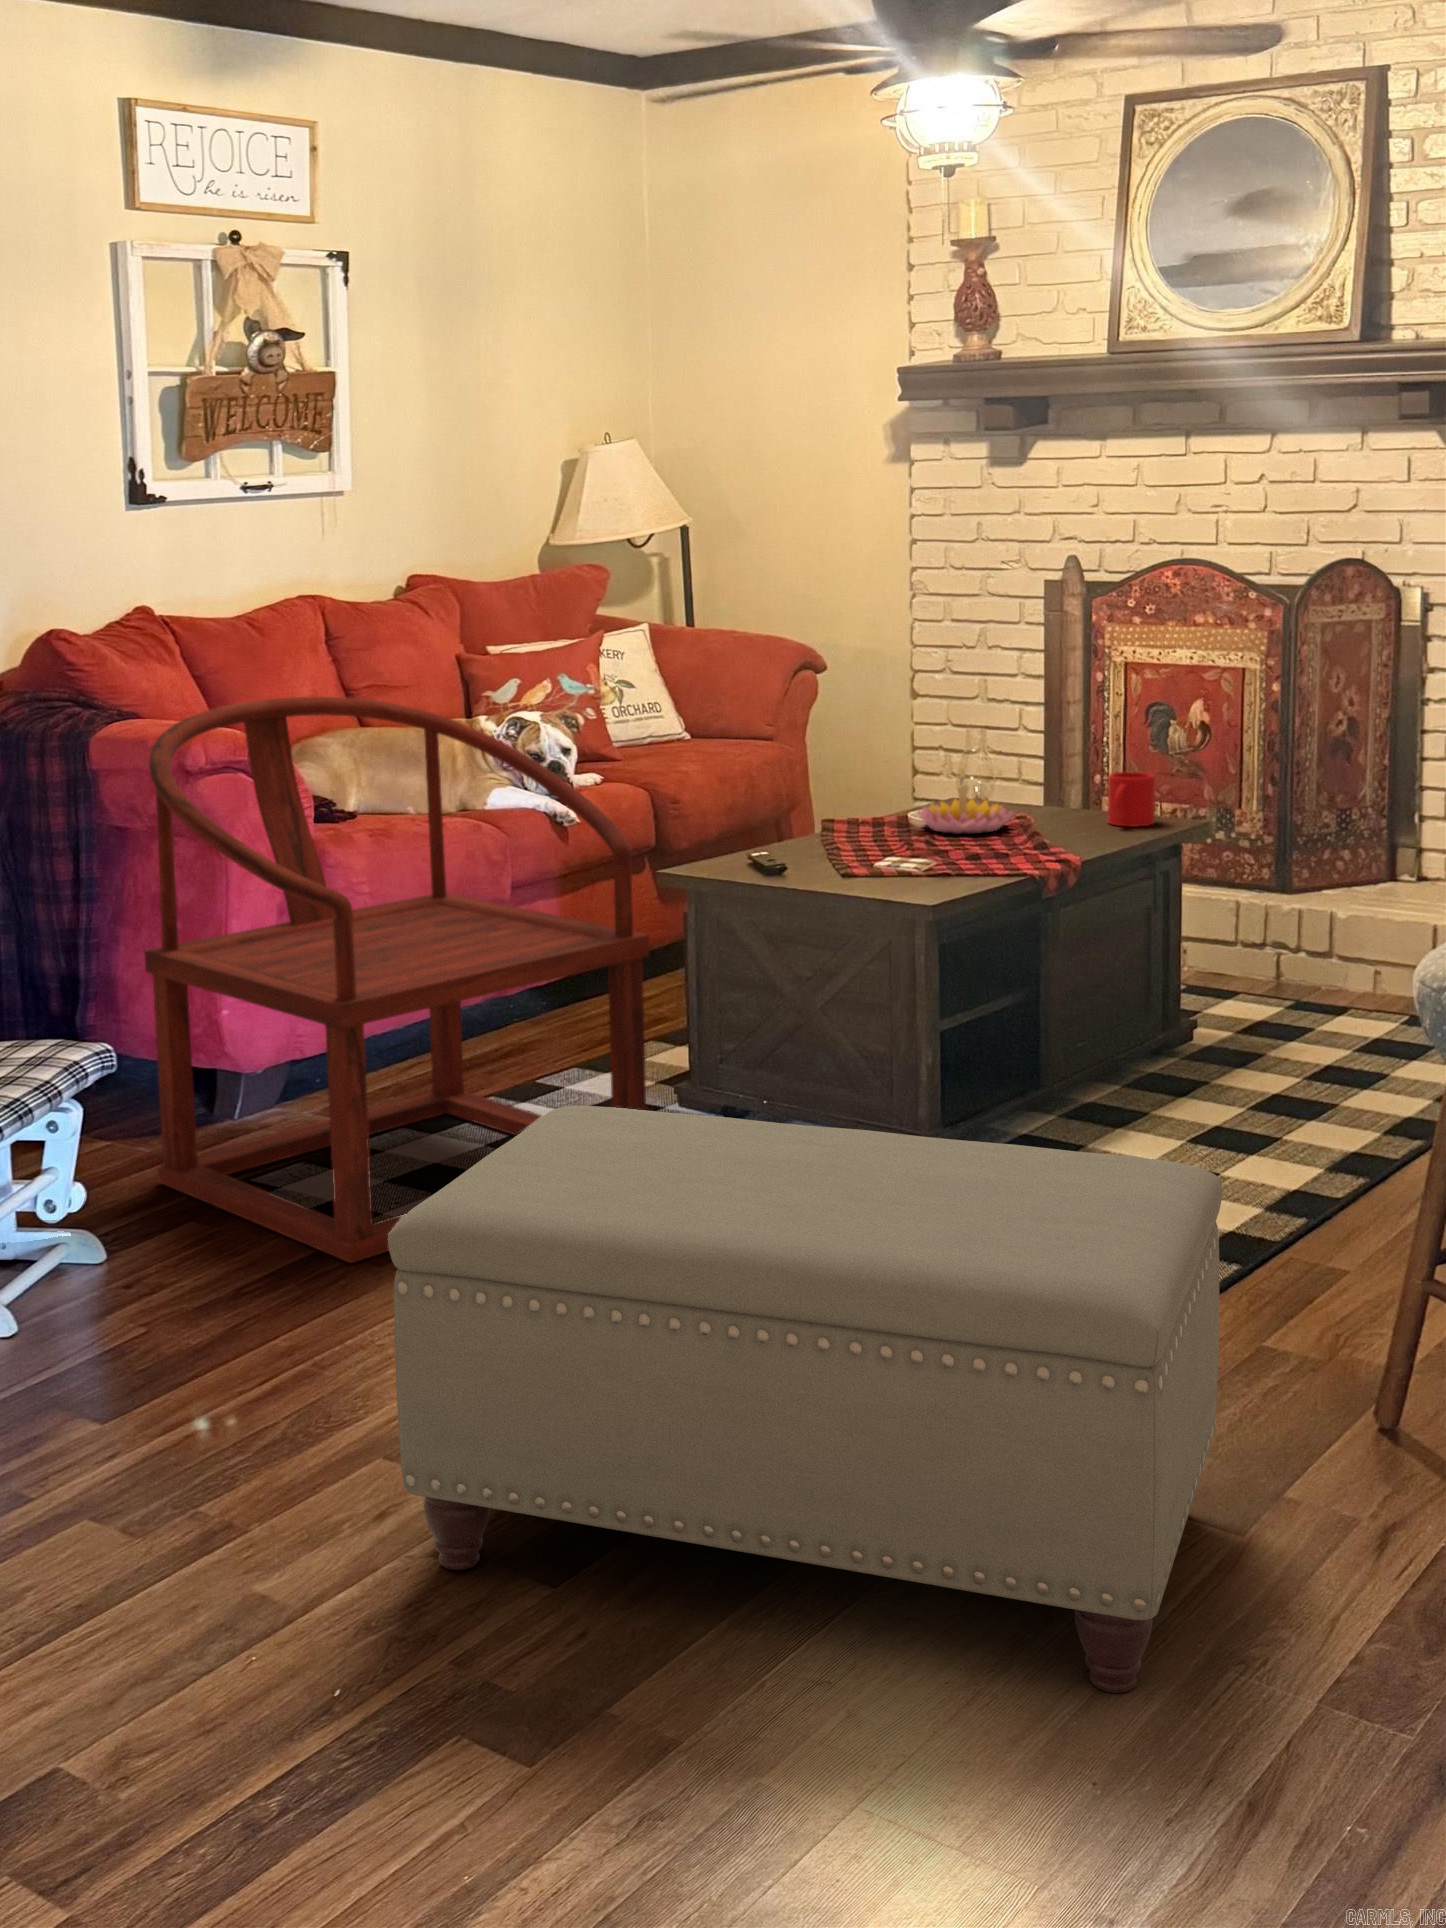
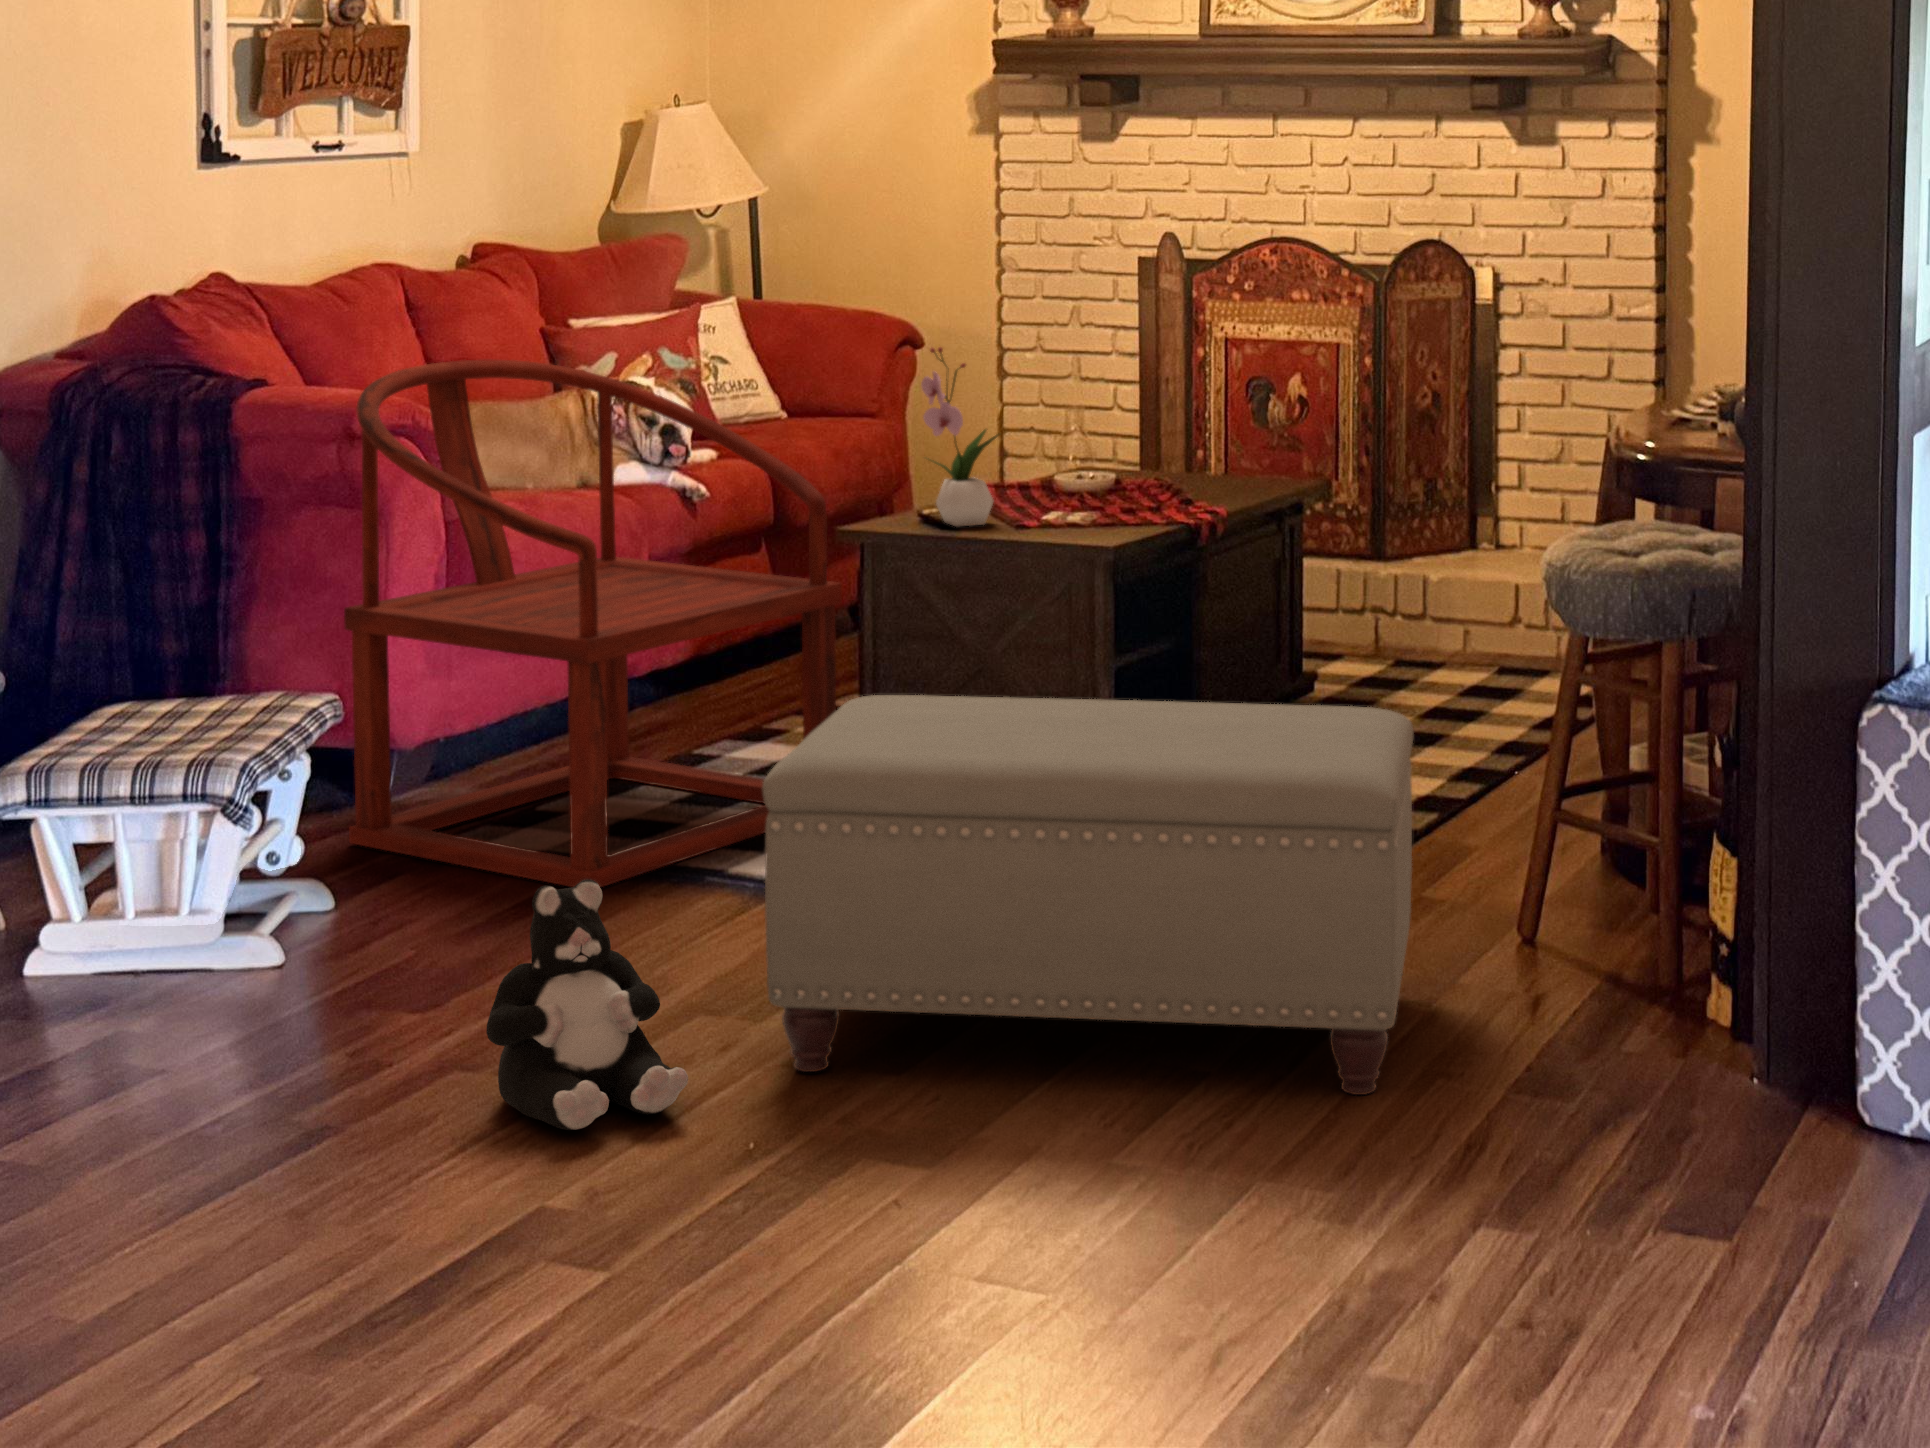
flower arrangement: none [743,684,826,875] -> present [921,347,998,526]
candle holder: present [917,768,1014,834] -> none [1062,427,1155,493]
mug: present [1108,771,1155,827] -> none [1238,434,1280,485]
plush toy: none [69,1333,285,1645] -> present [486,879,688,1130]

